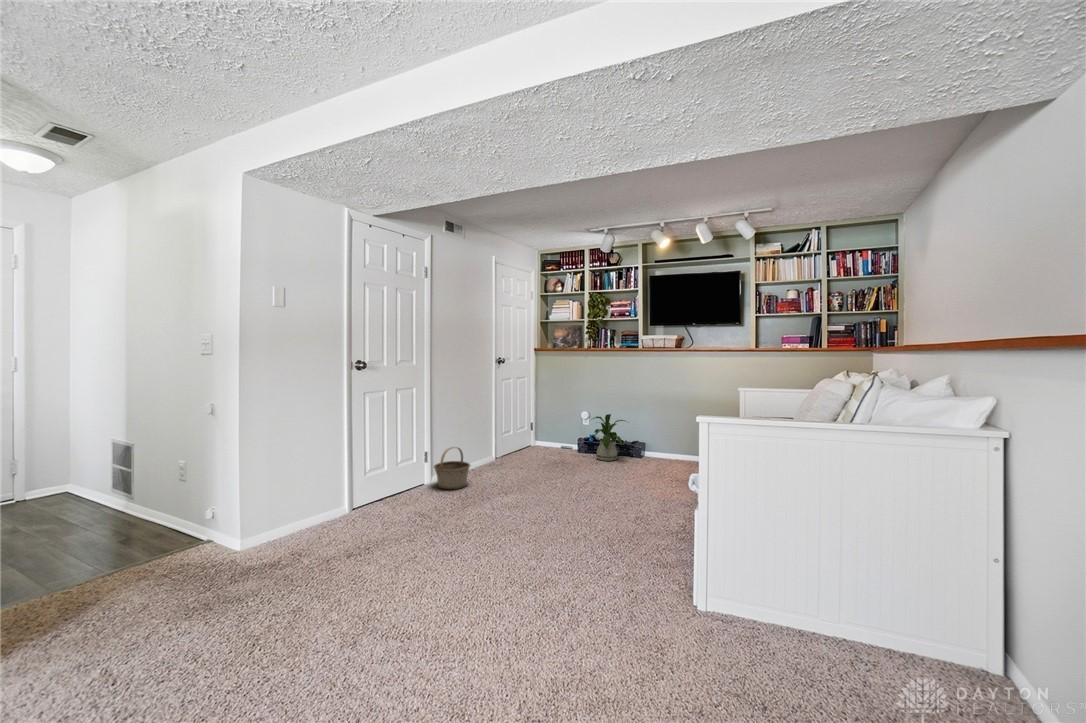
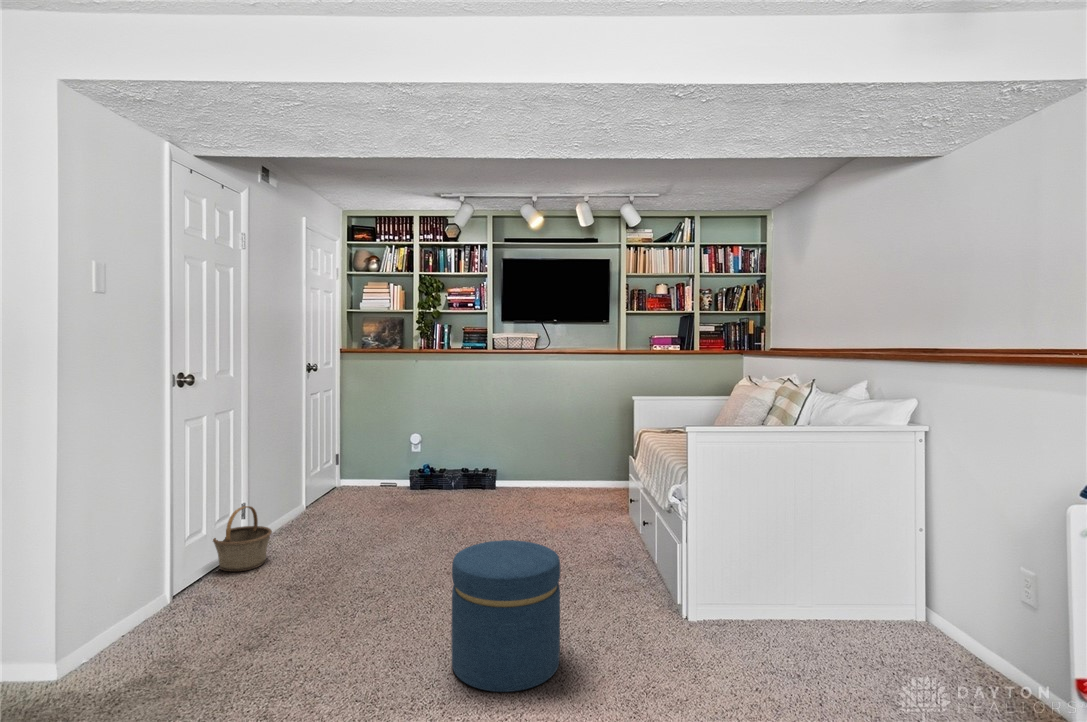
house plant: present [593,414,625,461] -> none [426,438,481,500]
ottoman: none [554,481,639,596] -> present [451,540,560,692]

